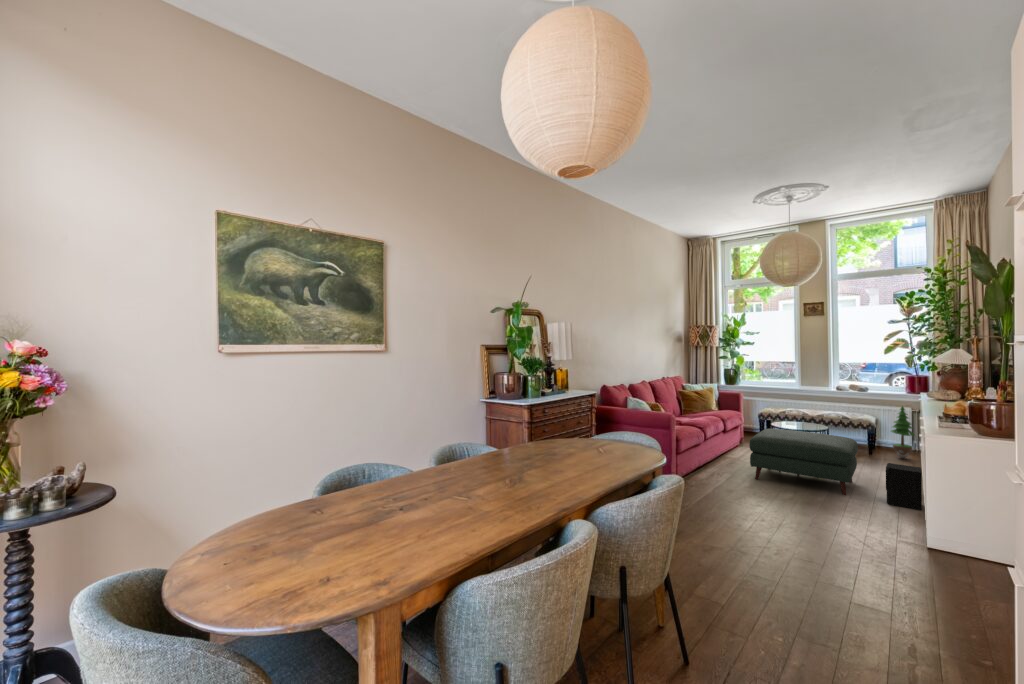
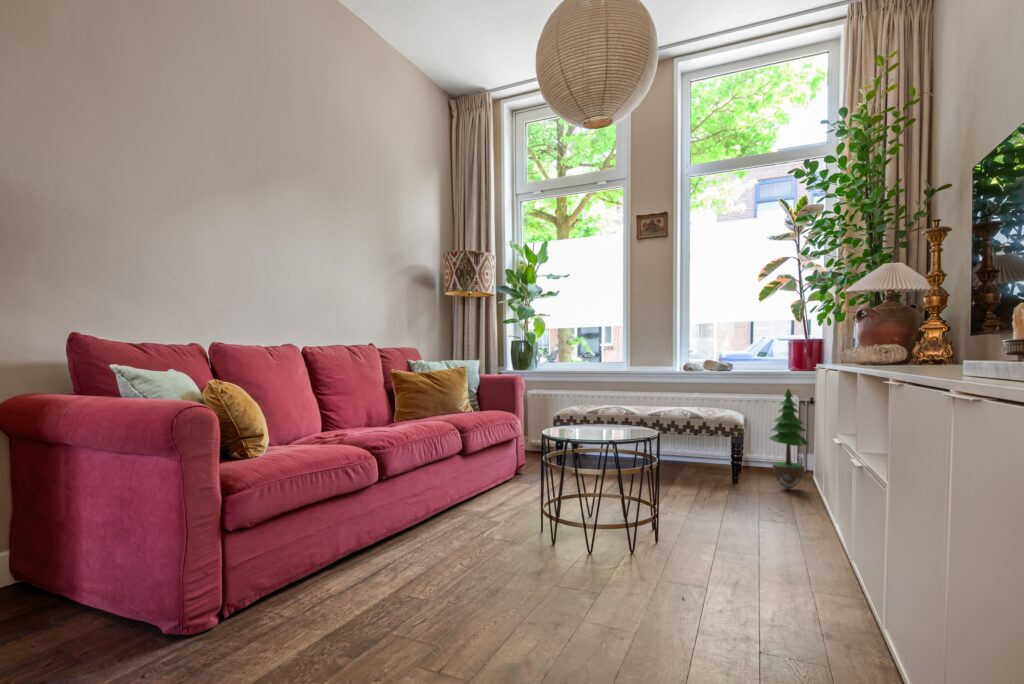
ottoman: present [749,429,858,496] -> none [462,443,714,628]
speaker: present [886,463,922,510] -> none [781,524,879,675]

